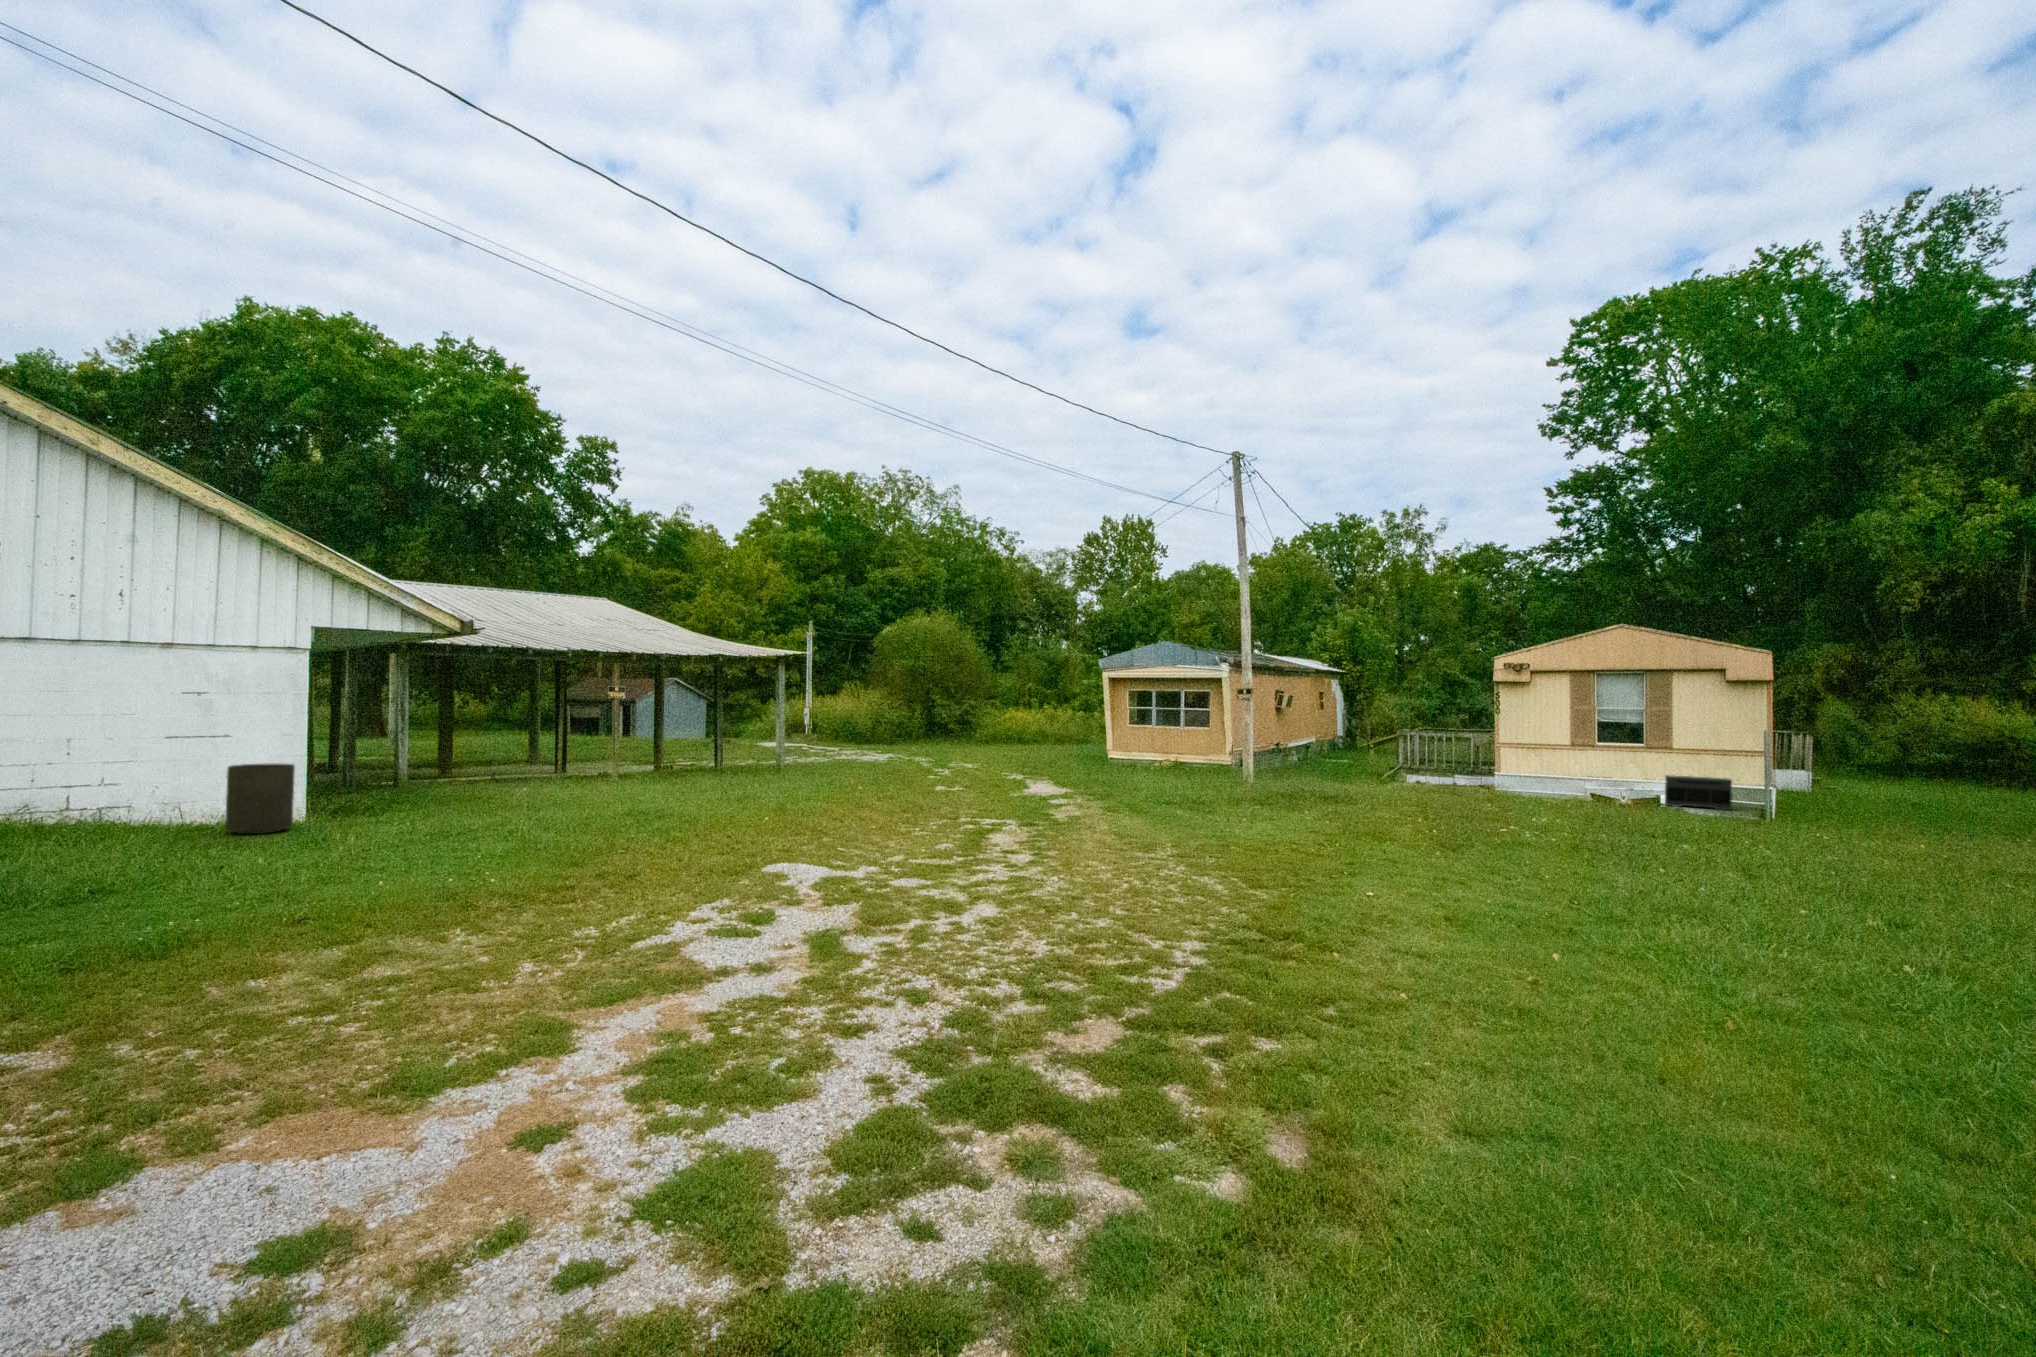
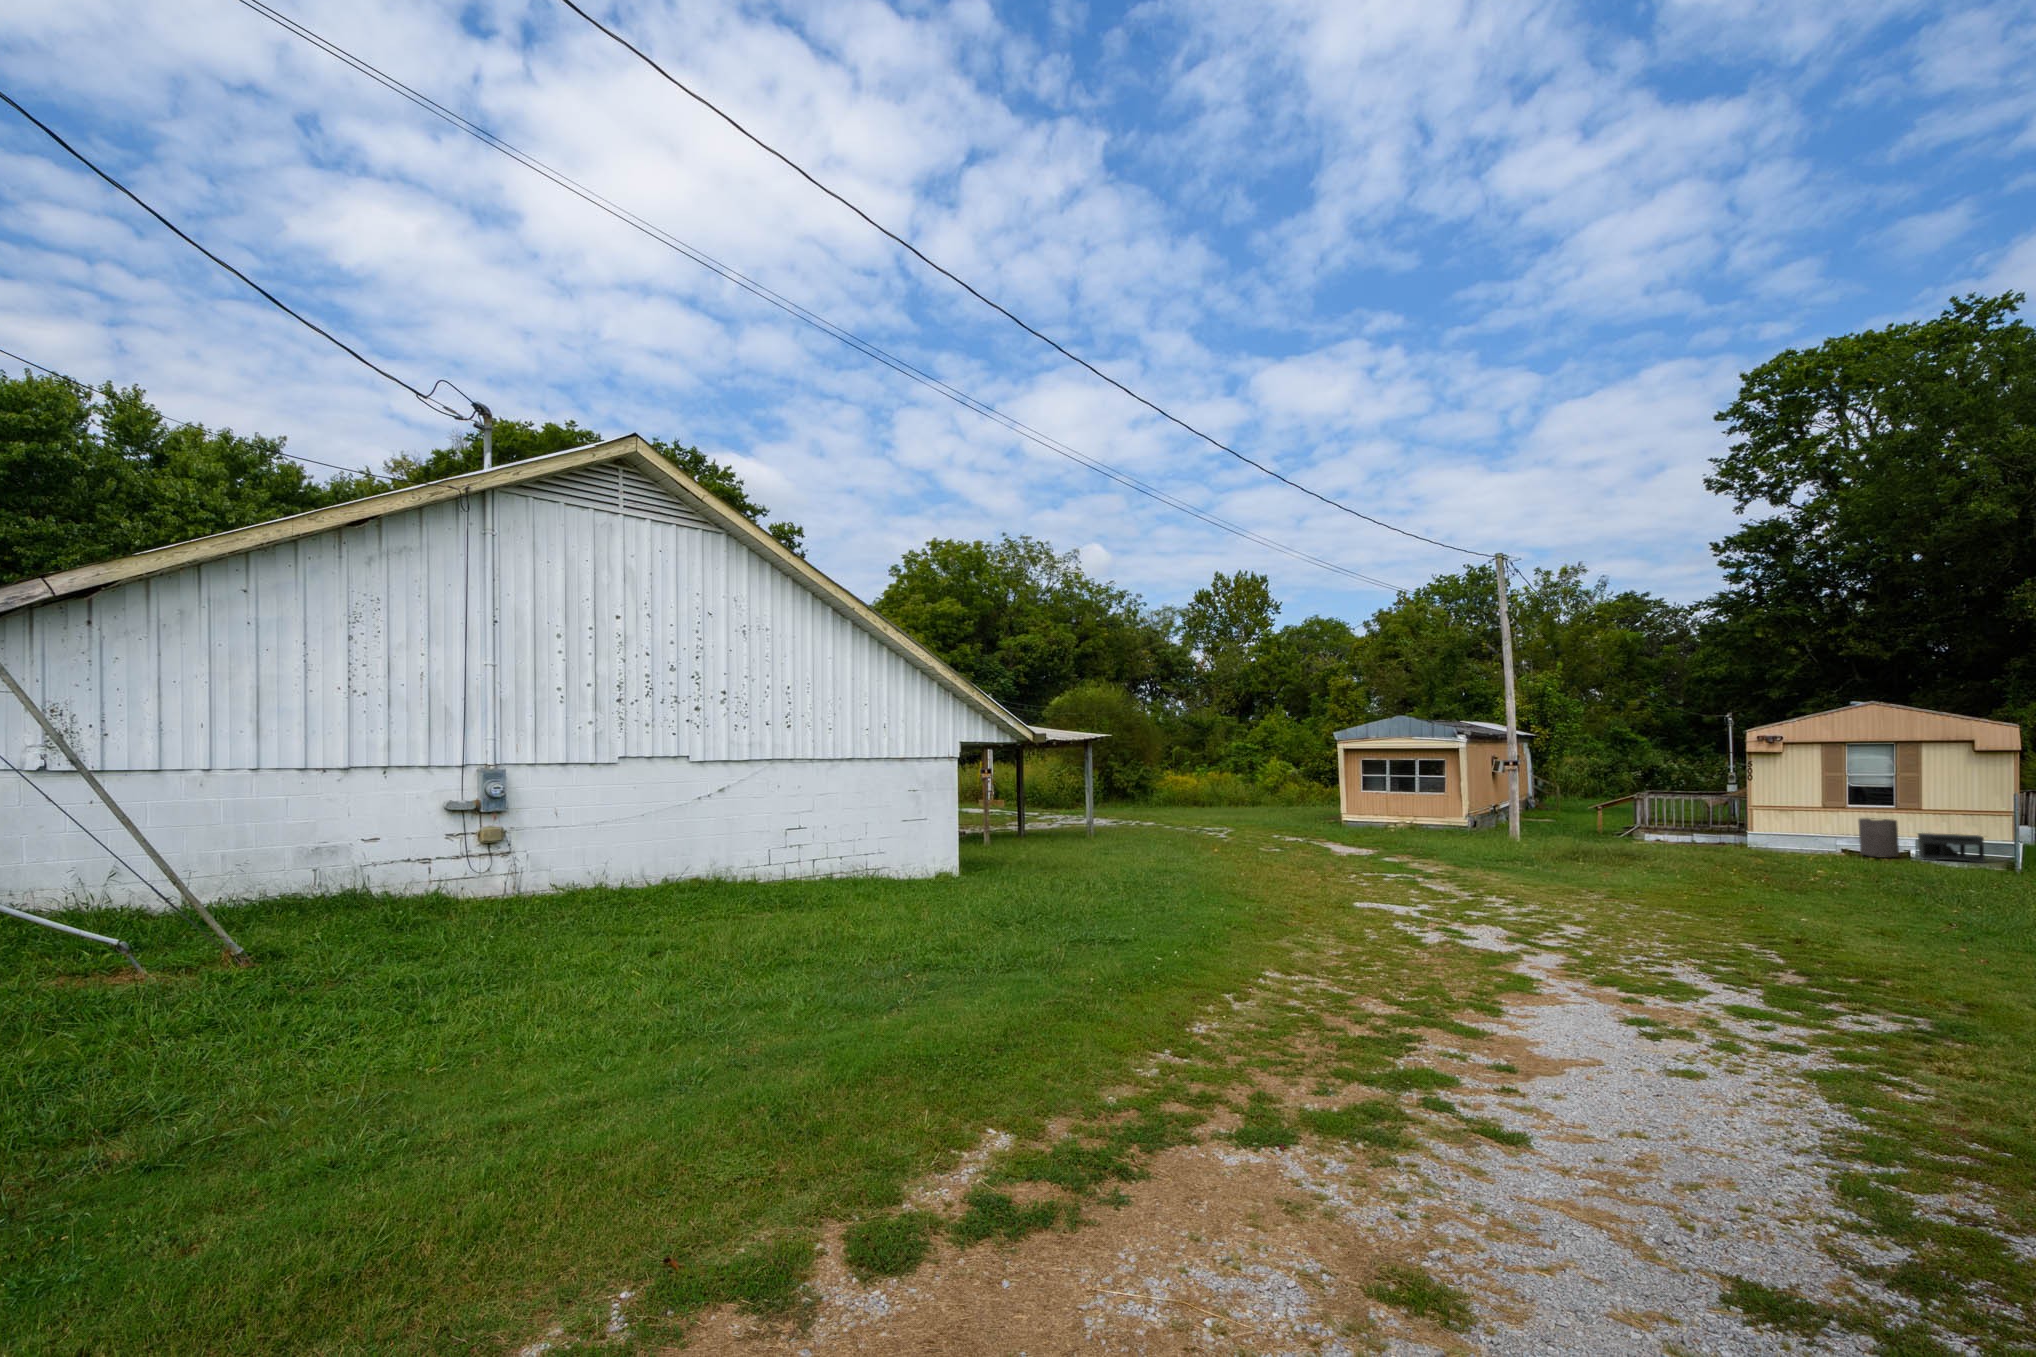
trash can: present [225,763,295,834] -> present [1859,818,1899,858]

